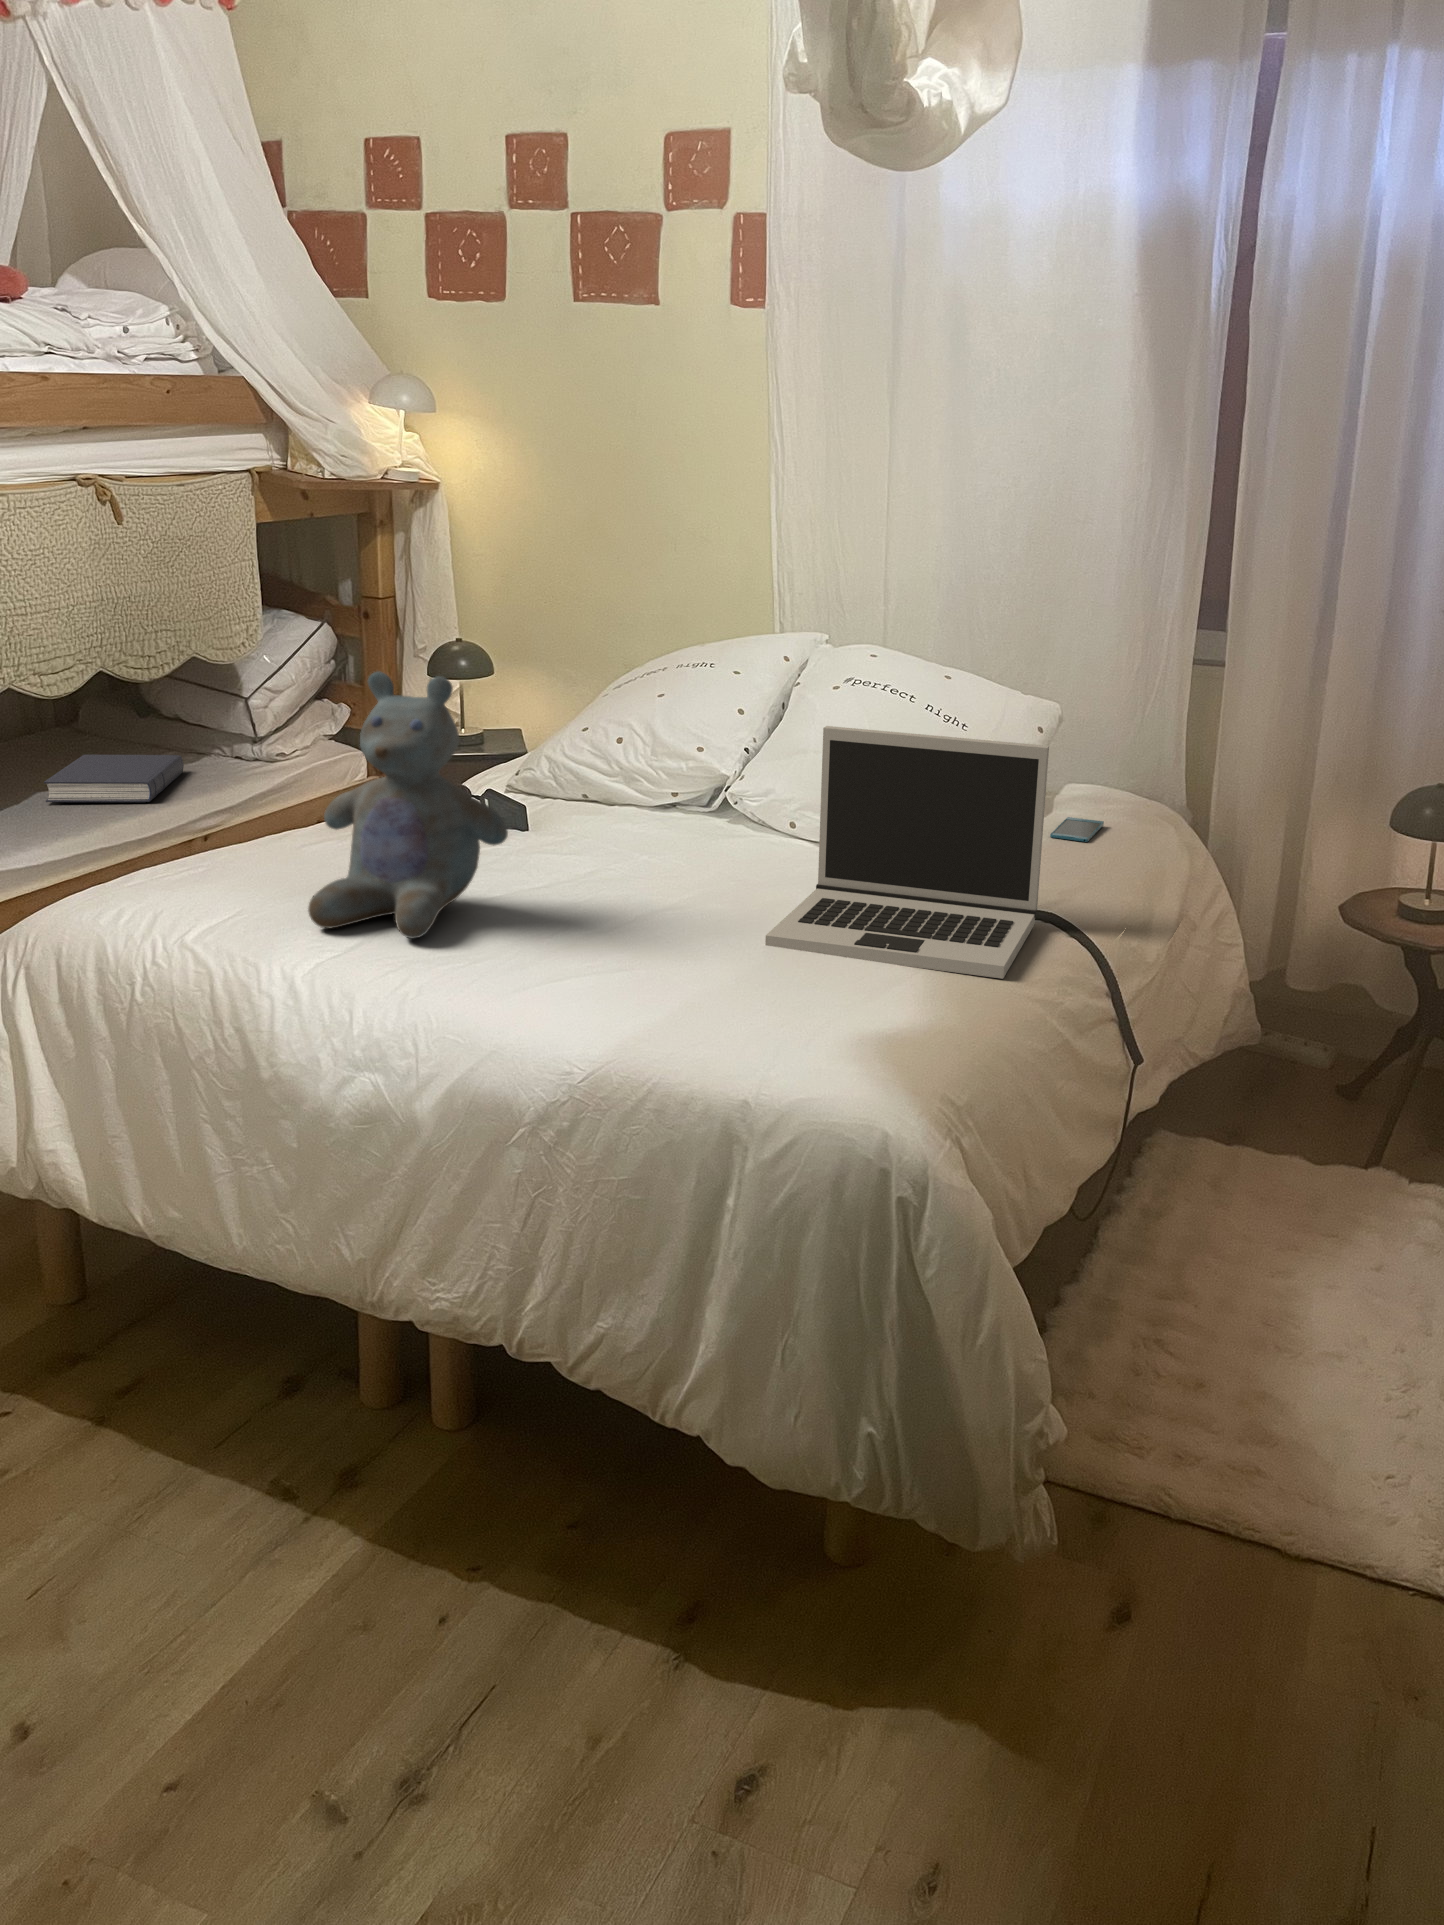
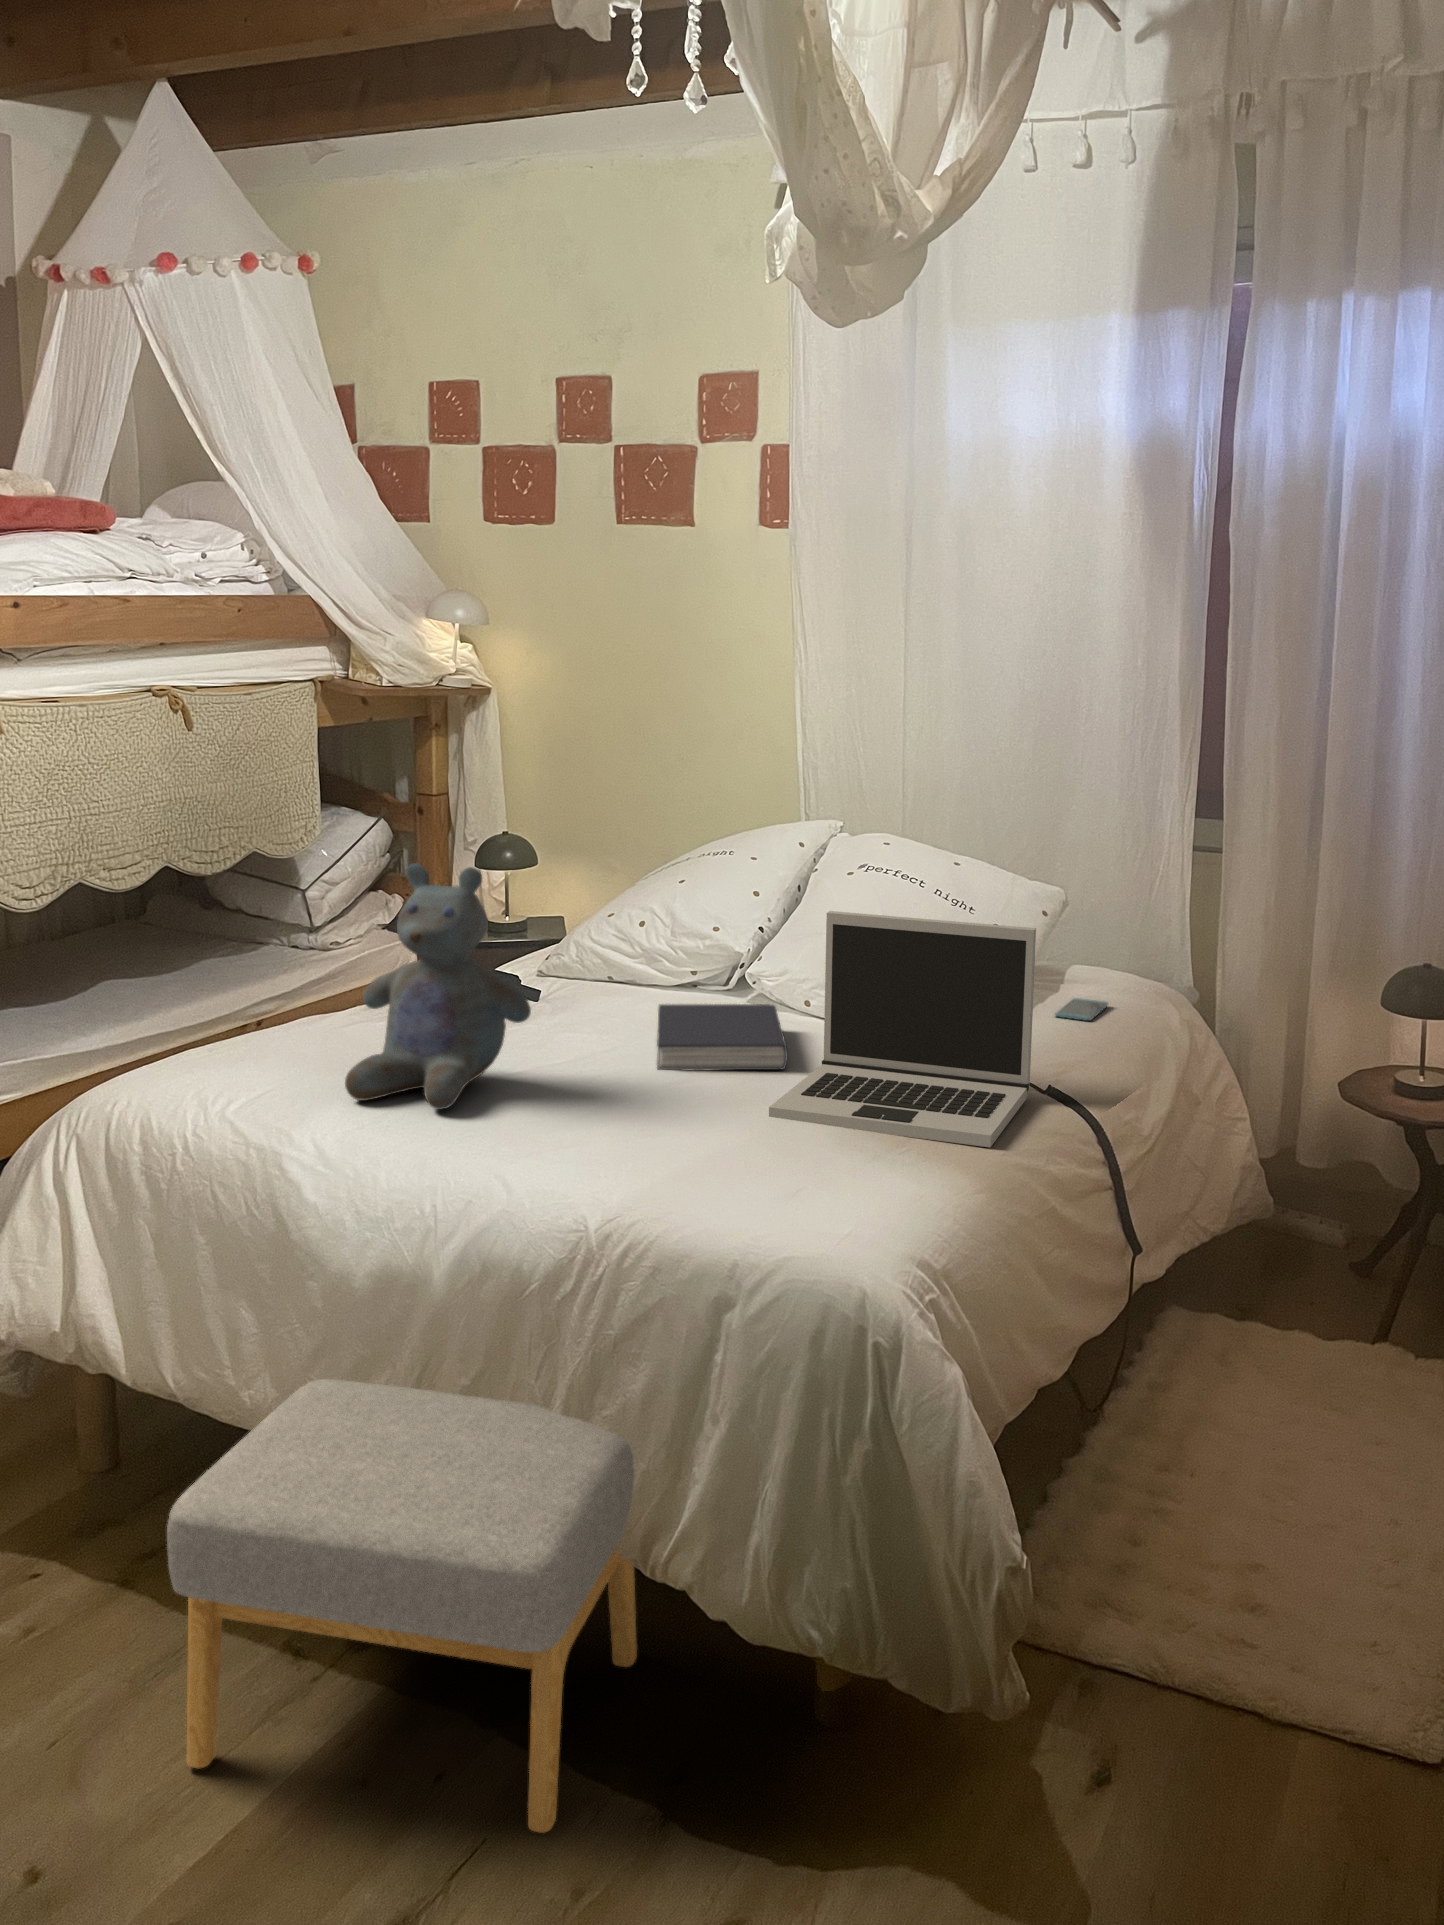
book: present [44,755,184,802] -> present [657,1004,787,1071]
footstool: none [137,1224,645,1689] -> present [167,1379,637,1833]

